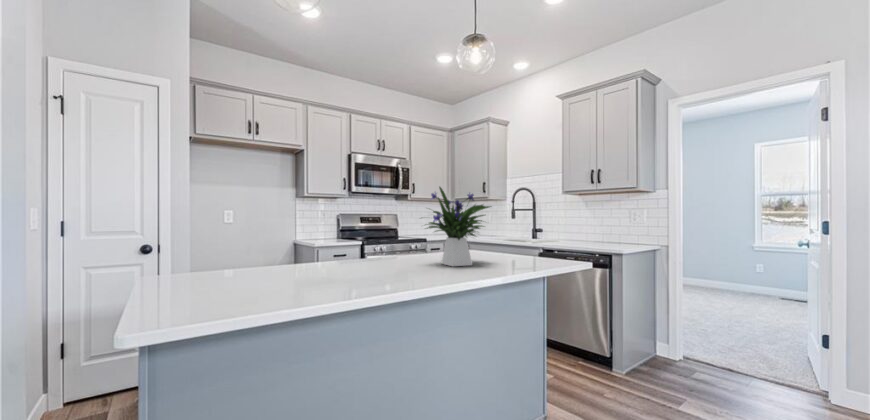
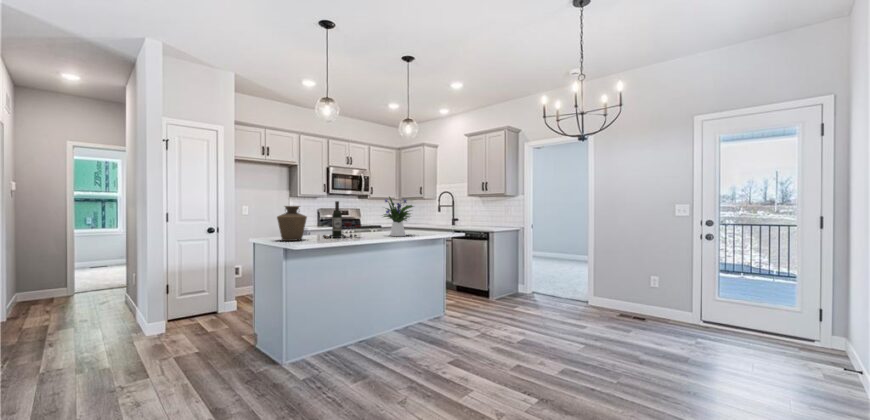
wine bottle: none [308,196,386,273] -> present [323,201,361,238]
vase: none [203,205,269,280] -> present [277,206,307,241]

